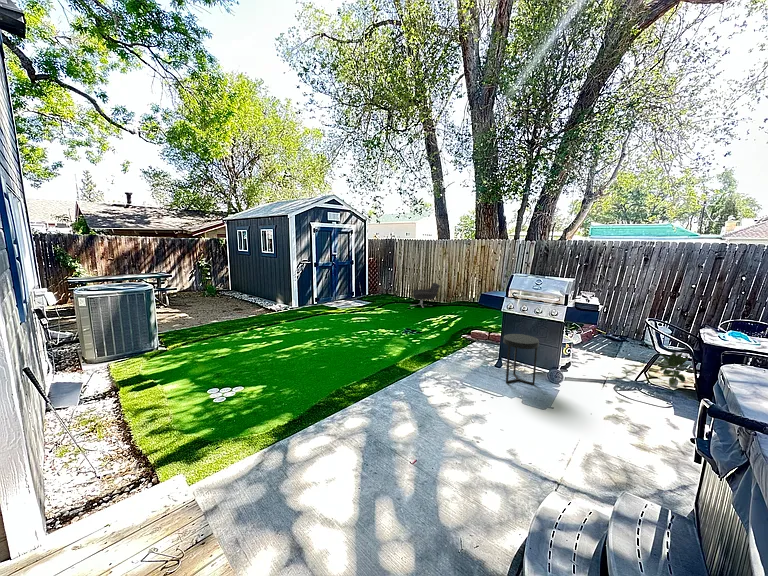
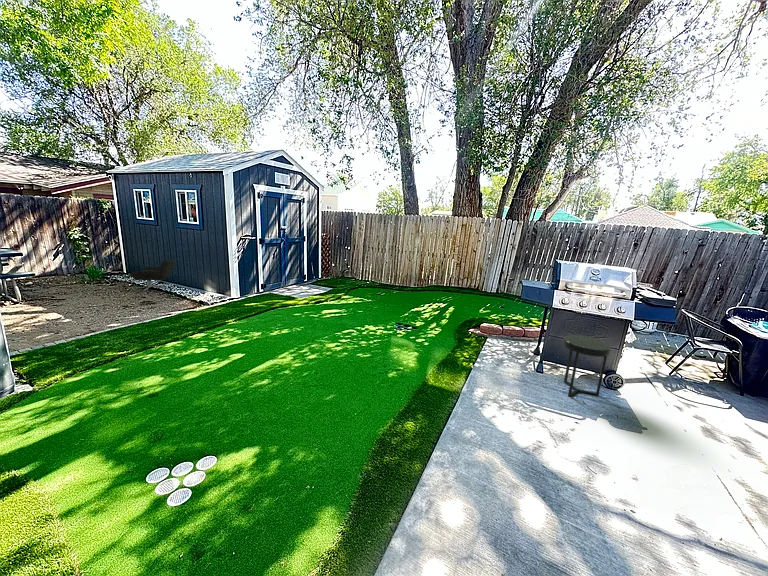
lounge chair: present [413,283,440,307] -> present [130,259,175,291]
potted plant: present [658,353,689,387] -> none [695,346,736,382]

